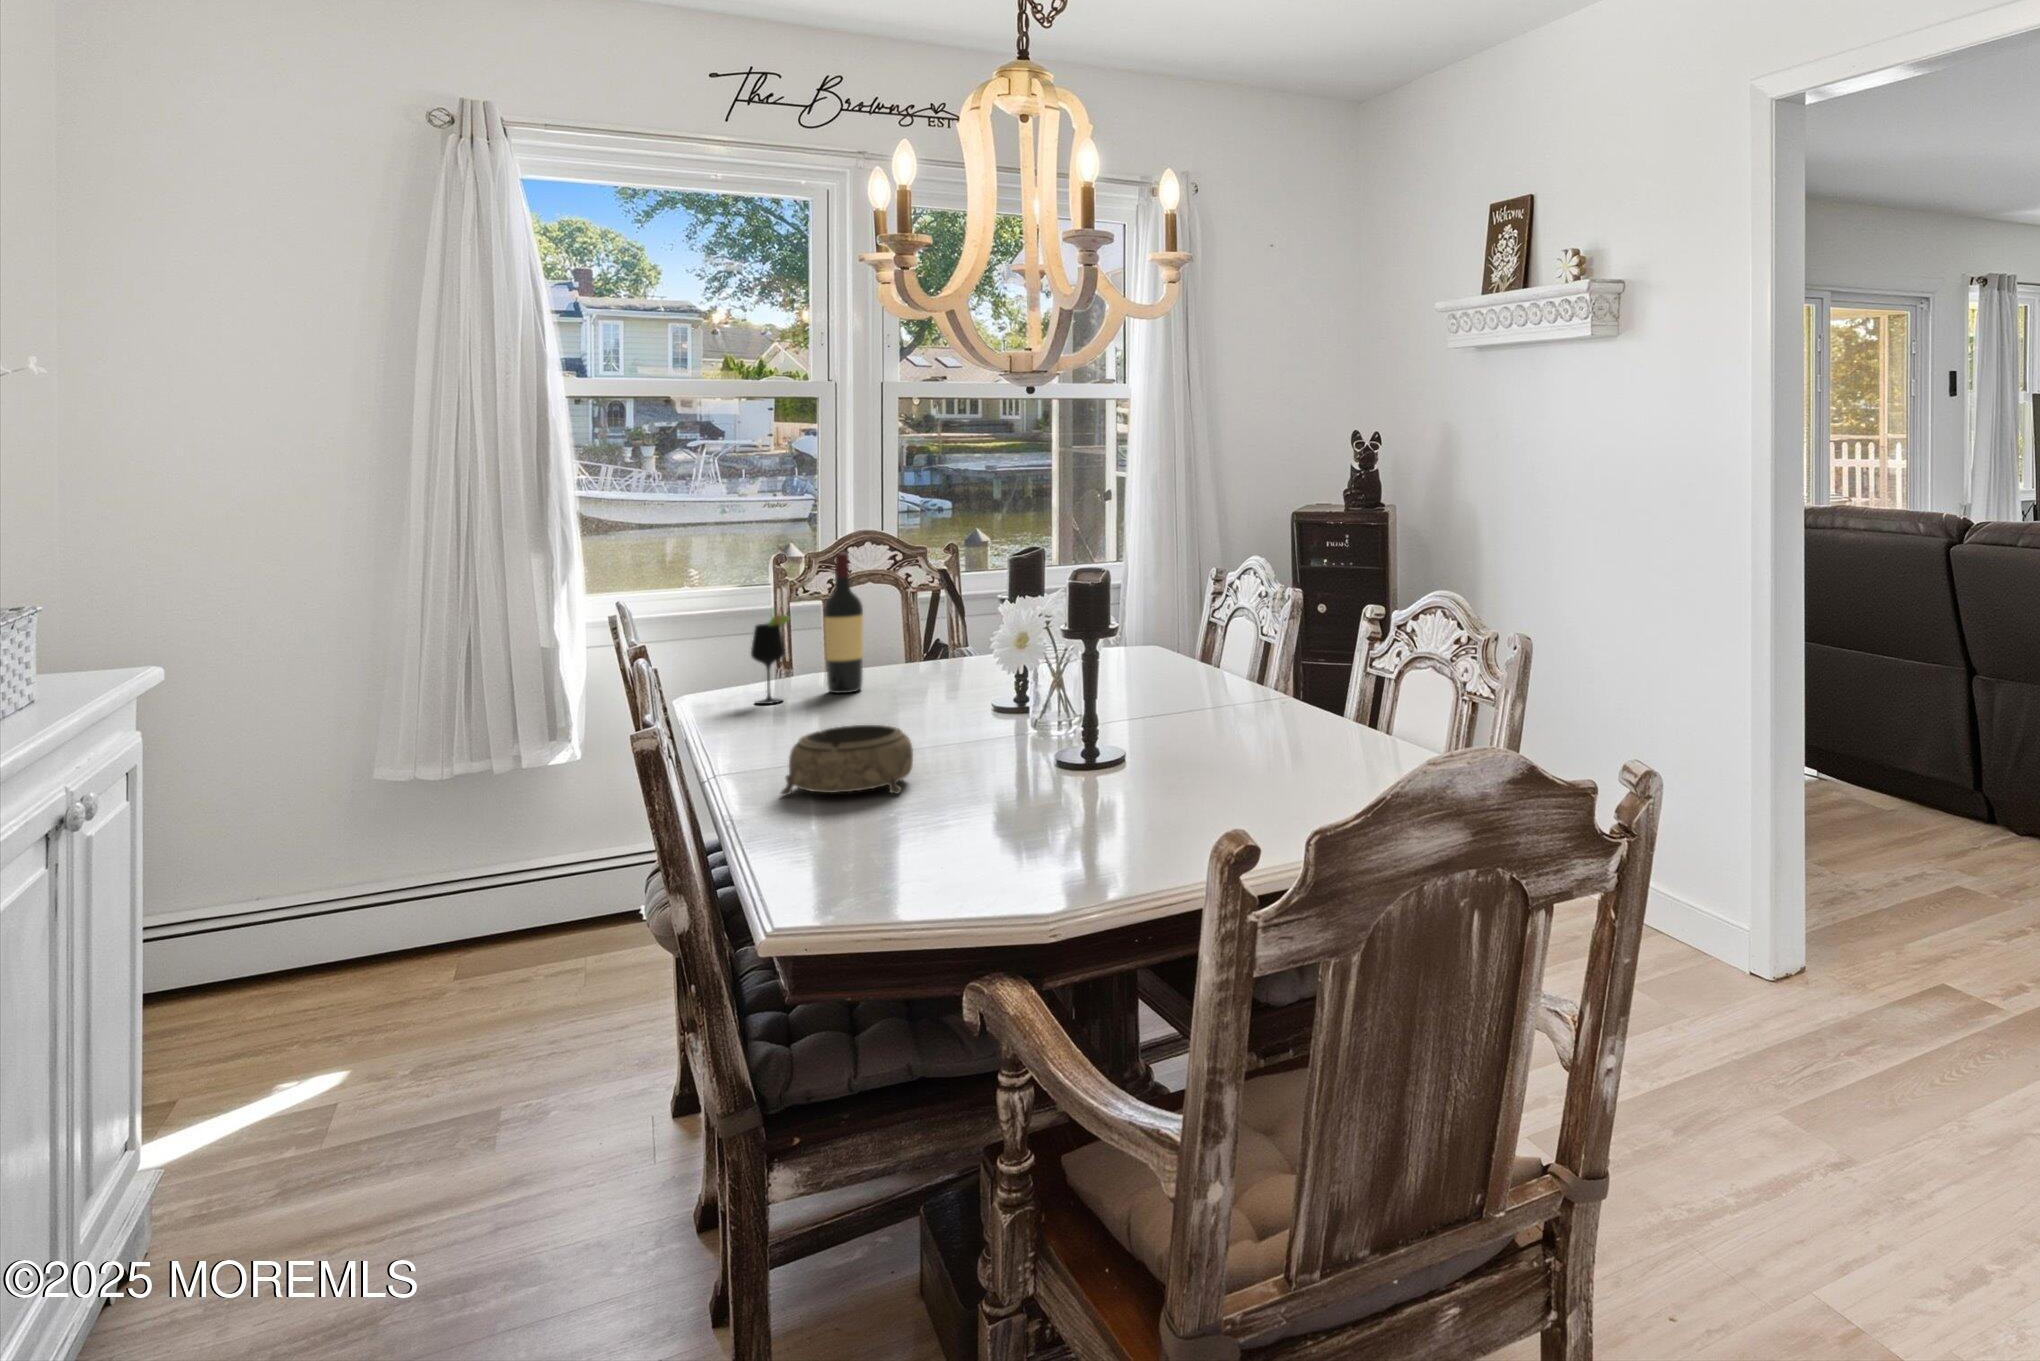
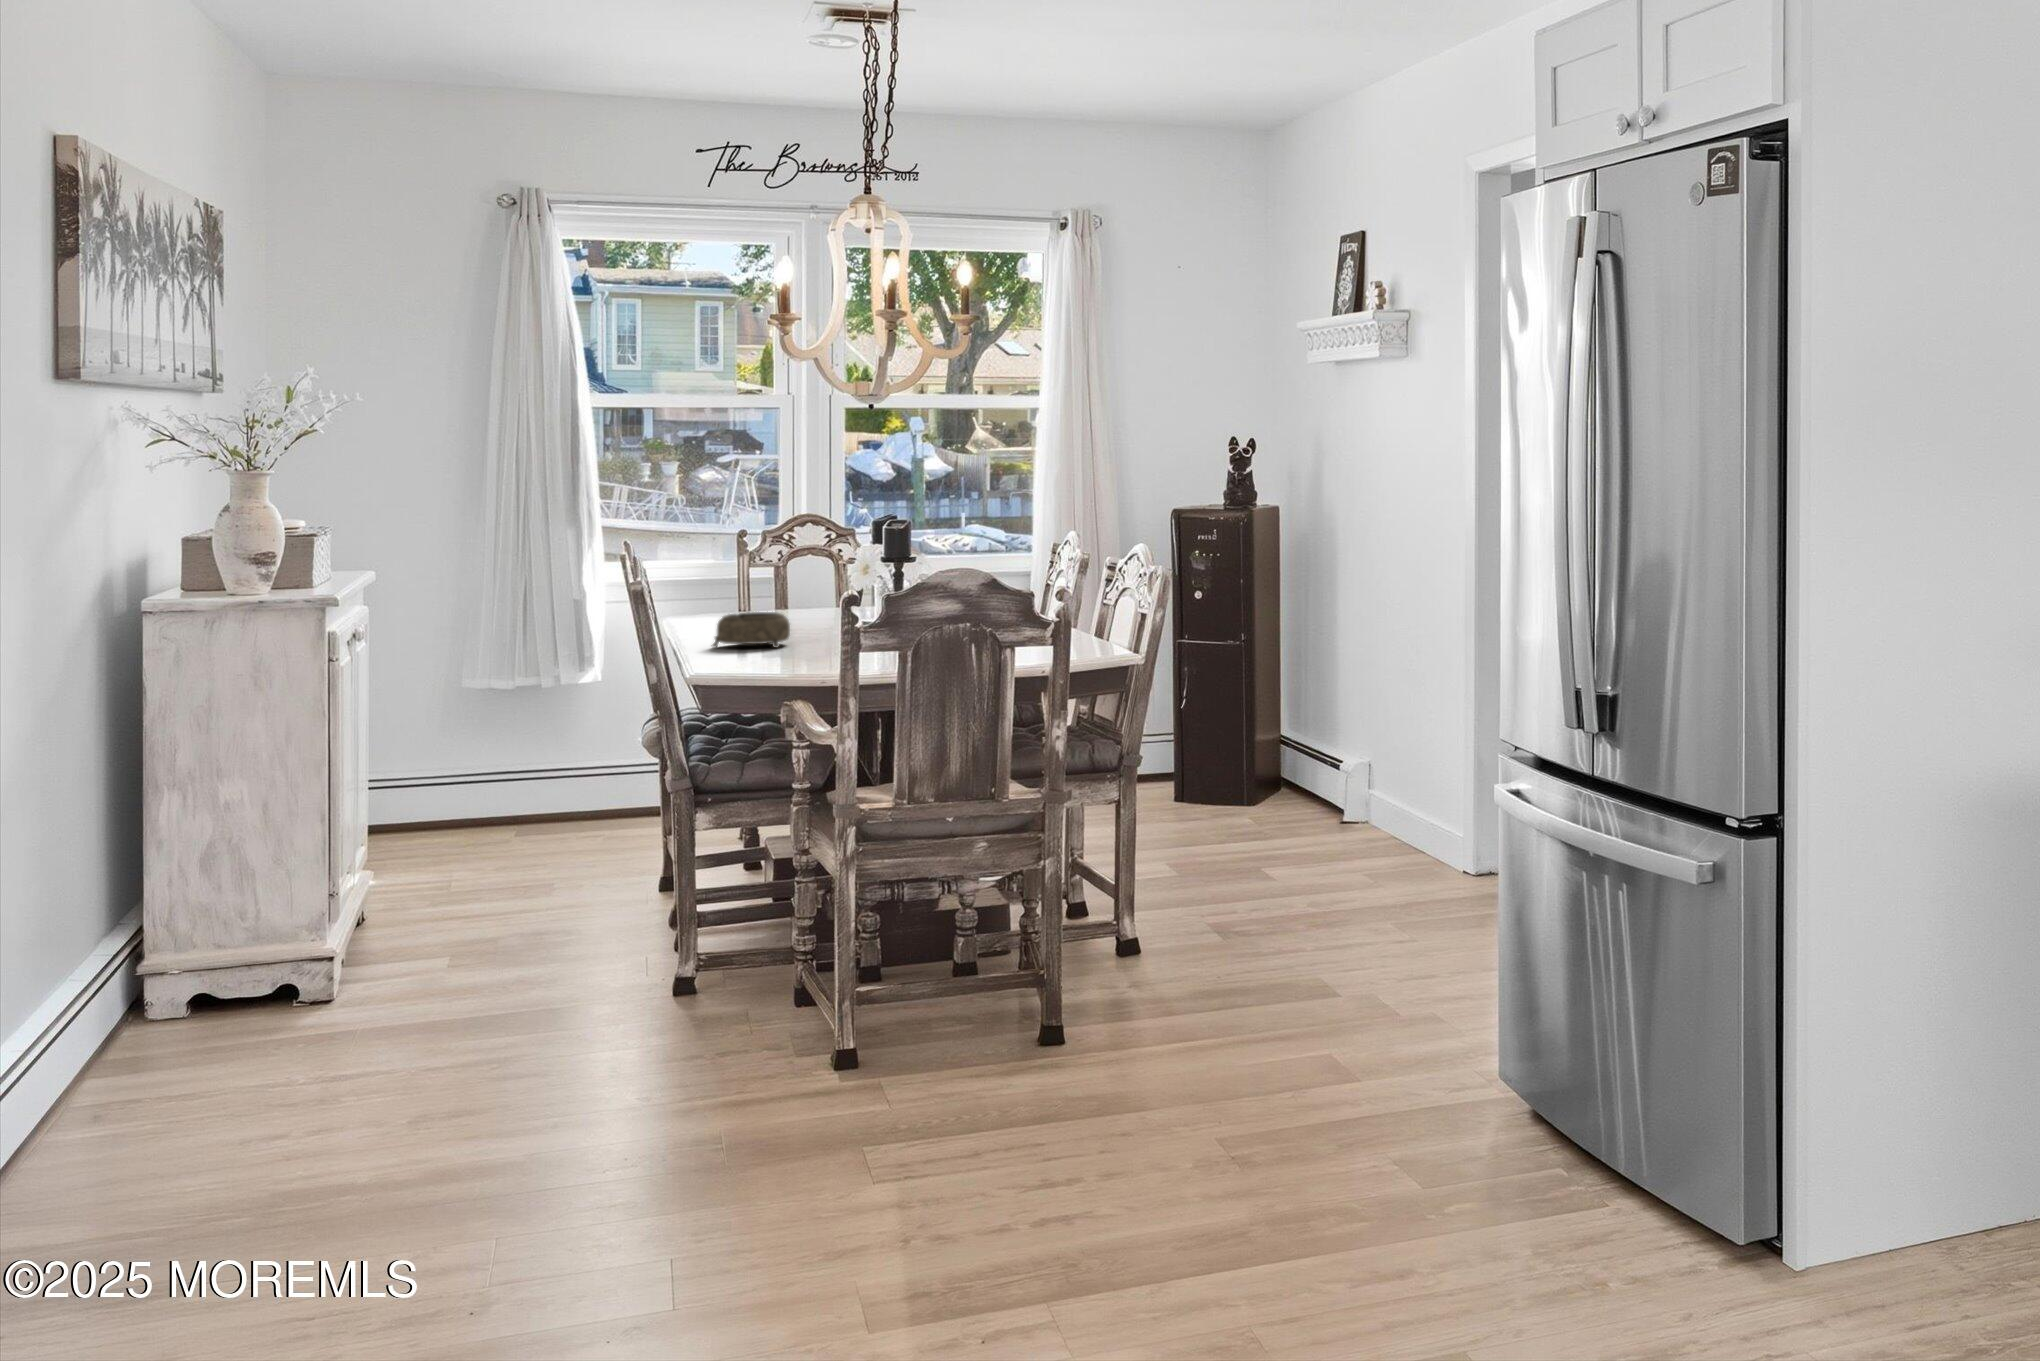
wine bottle: present [824,552,863,693] -> none [760,519,787,618]
wine glass: present [751,610,790,704] -> none [710,554,737,621]

